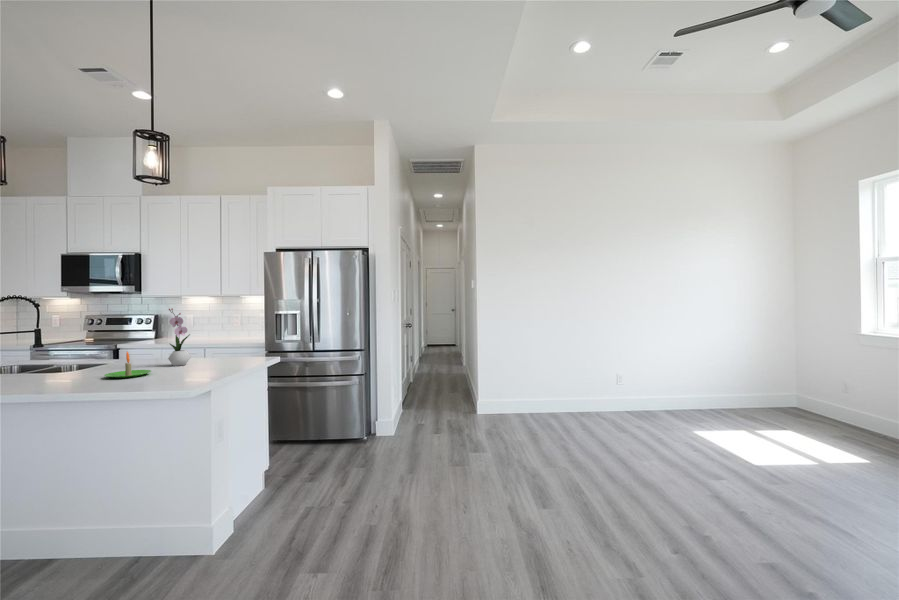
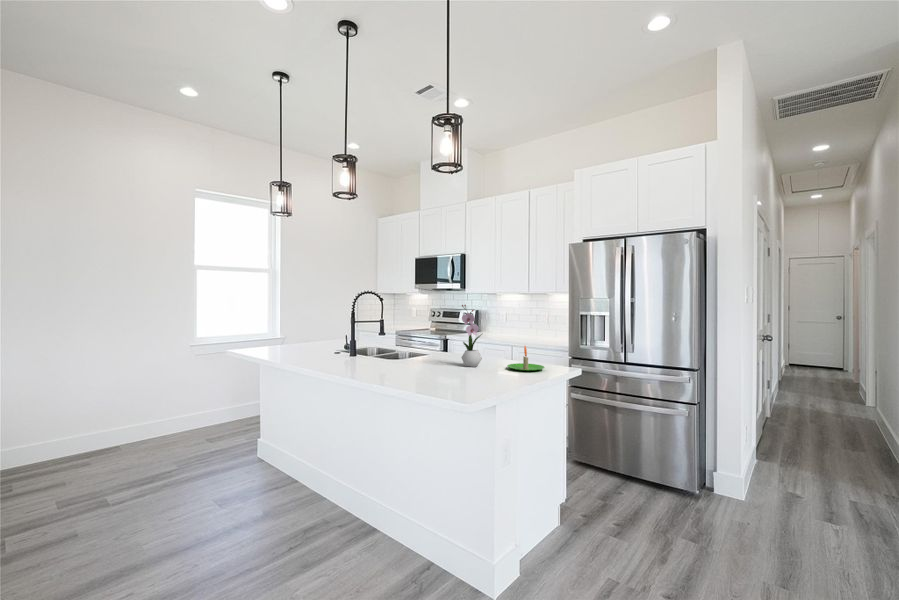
candle: present [104,352,151,378] -> present [507,346,545,371]

